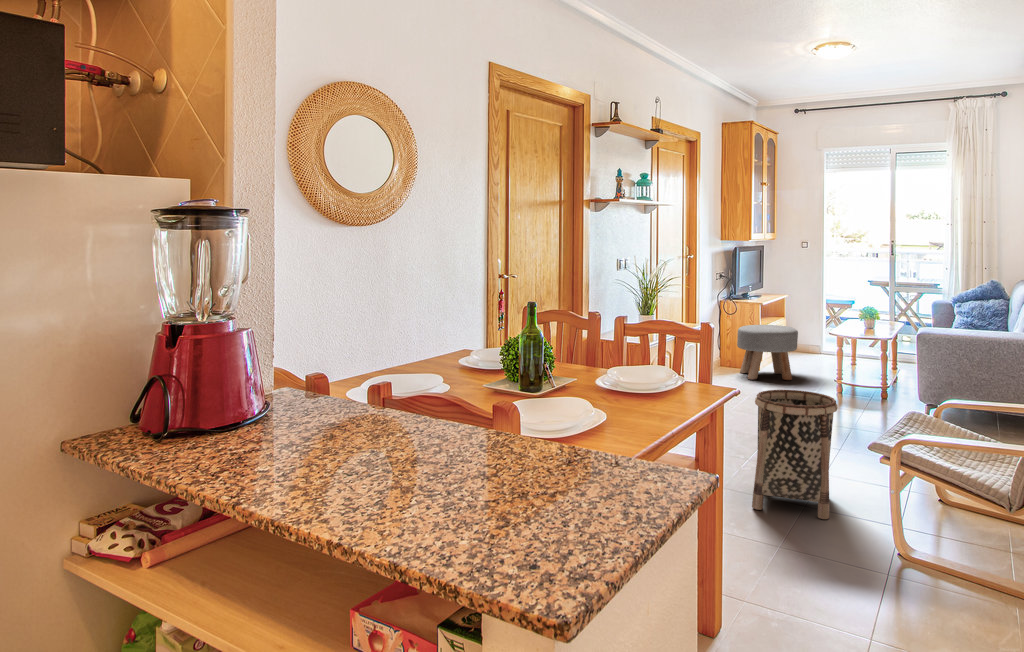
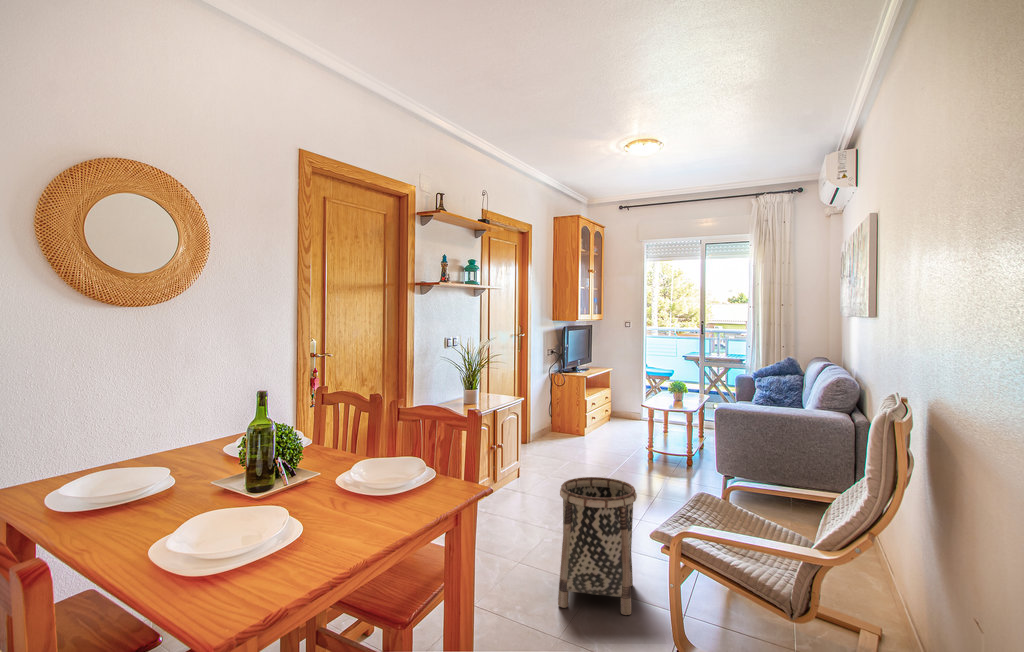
ottoman: present [737,325,798,380] -> none [567,397,619,449]

